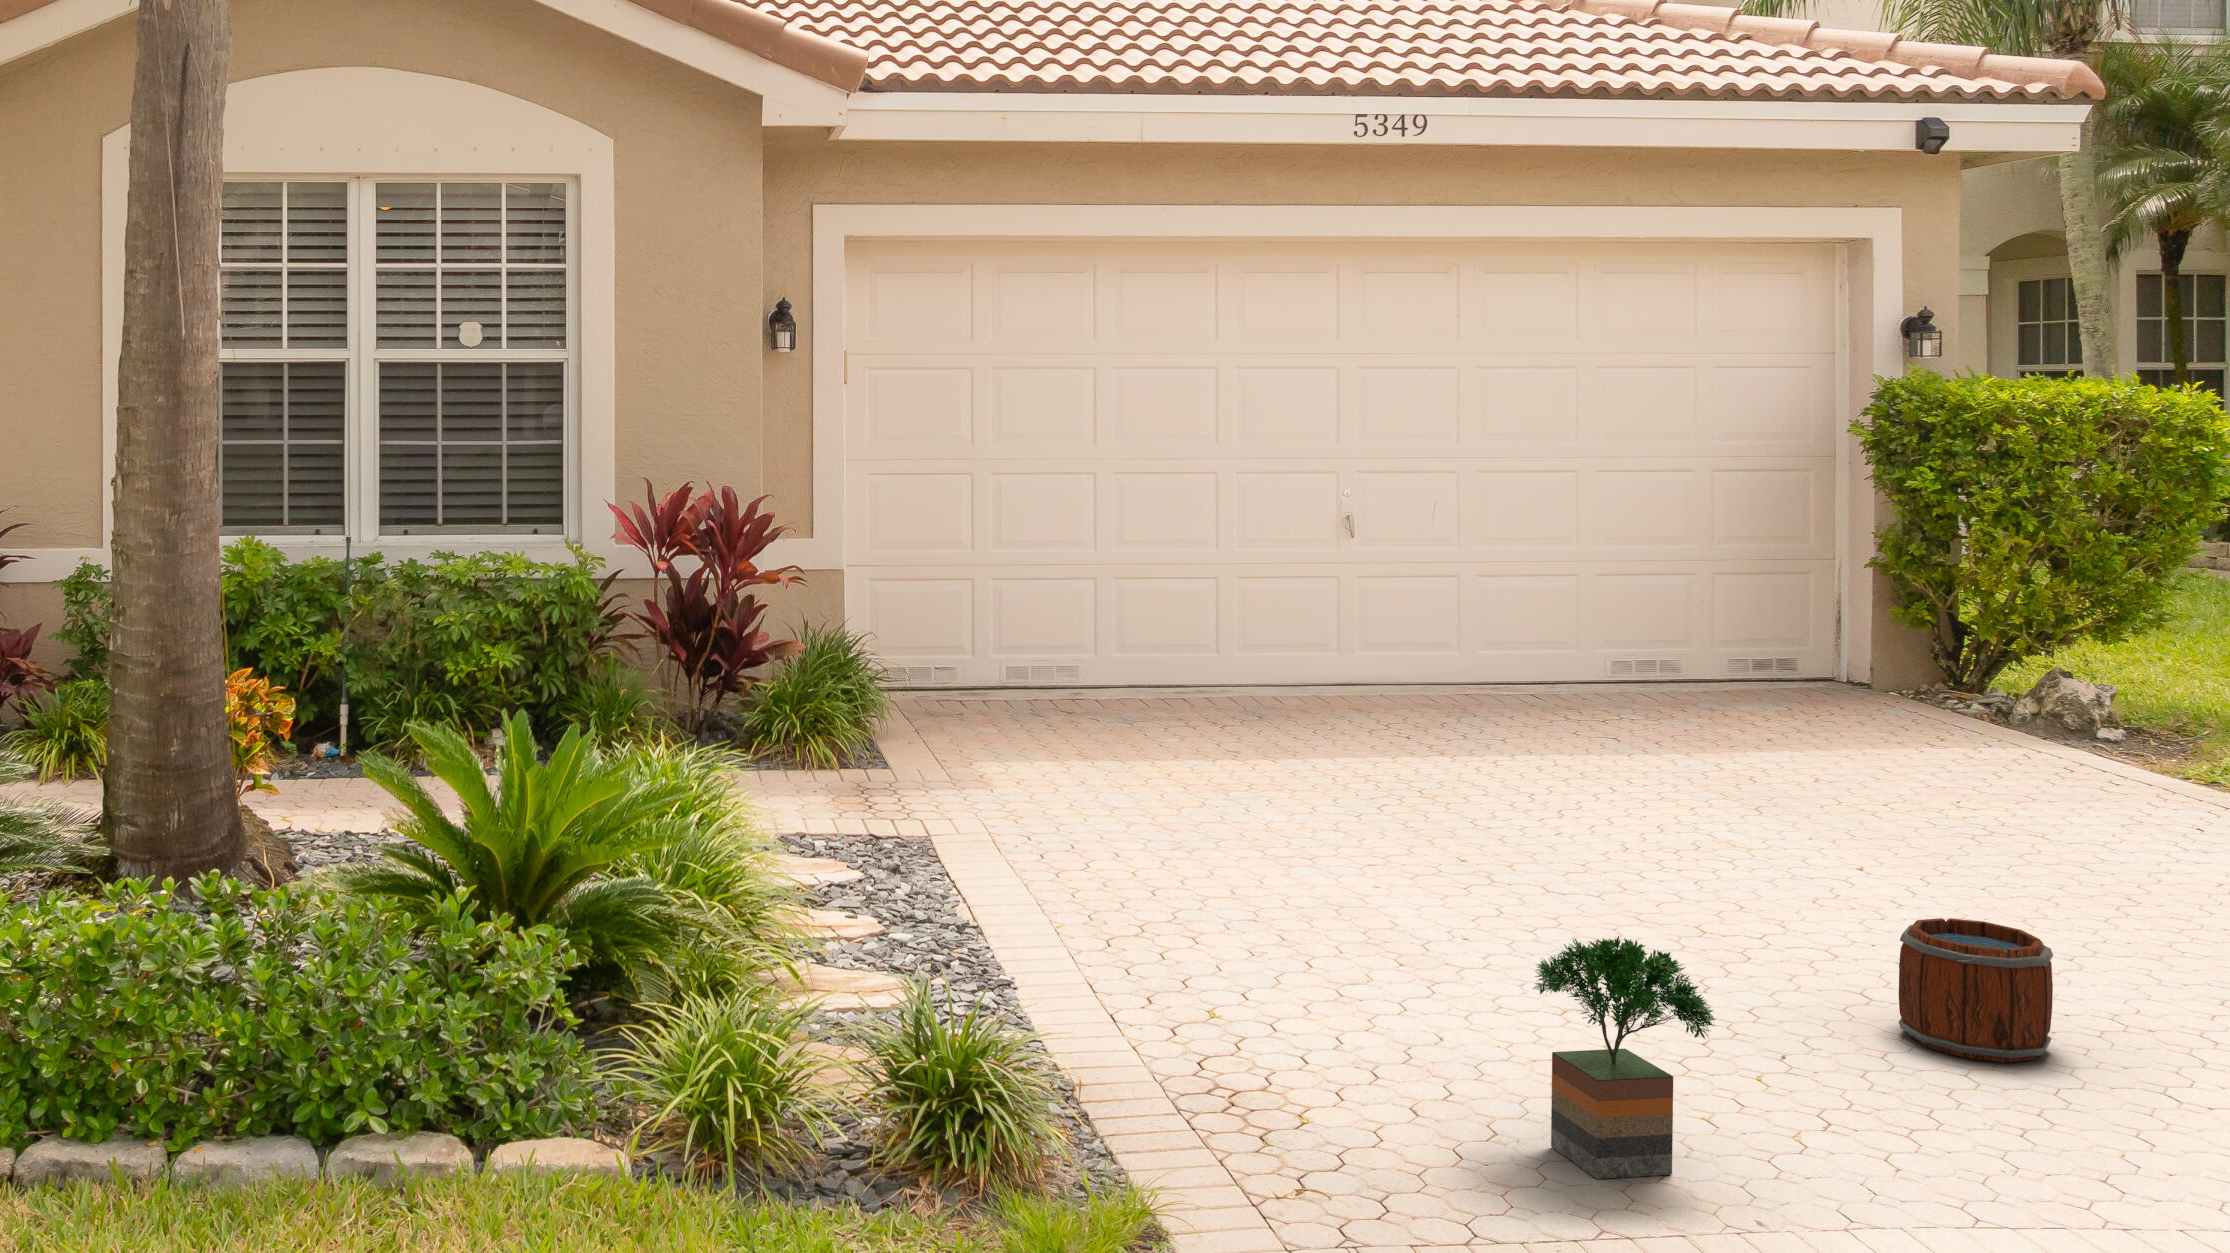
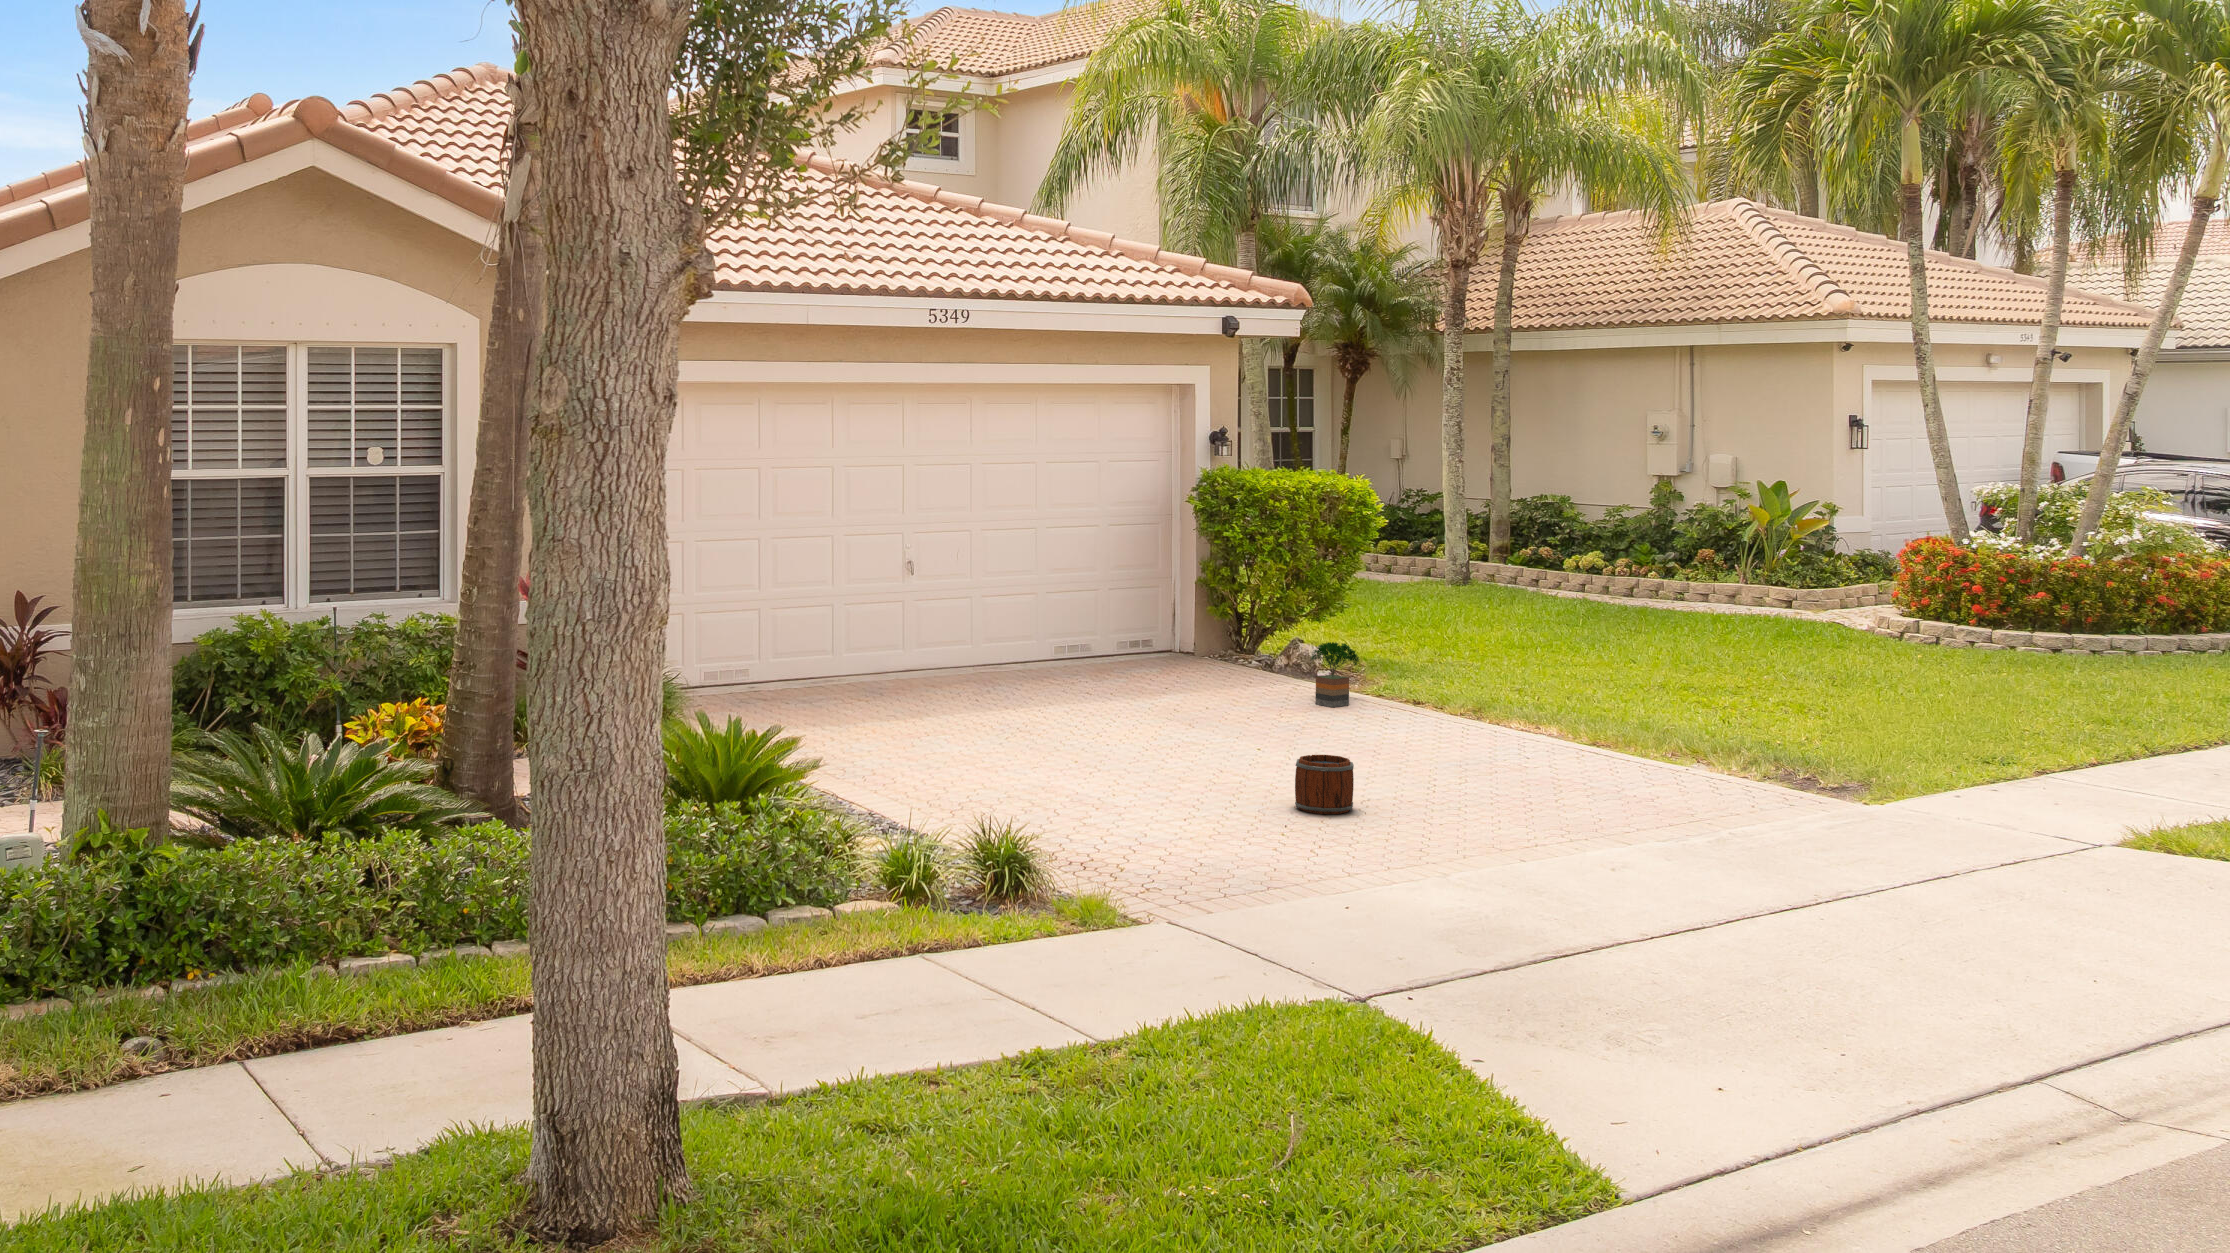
potted tree: present [1533,936,1715,1179] -> present [1311,642,1360,707]

